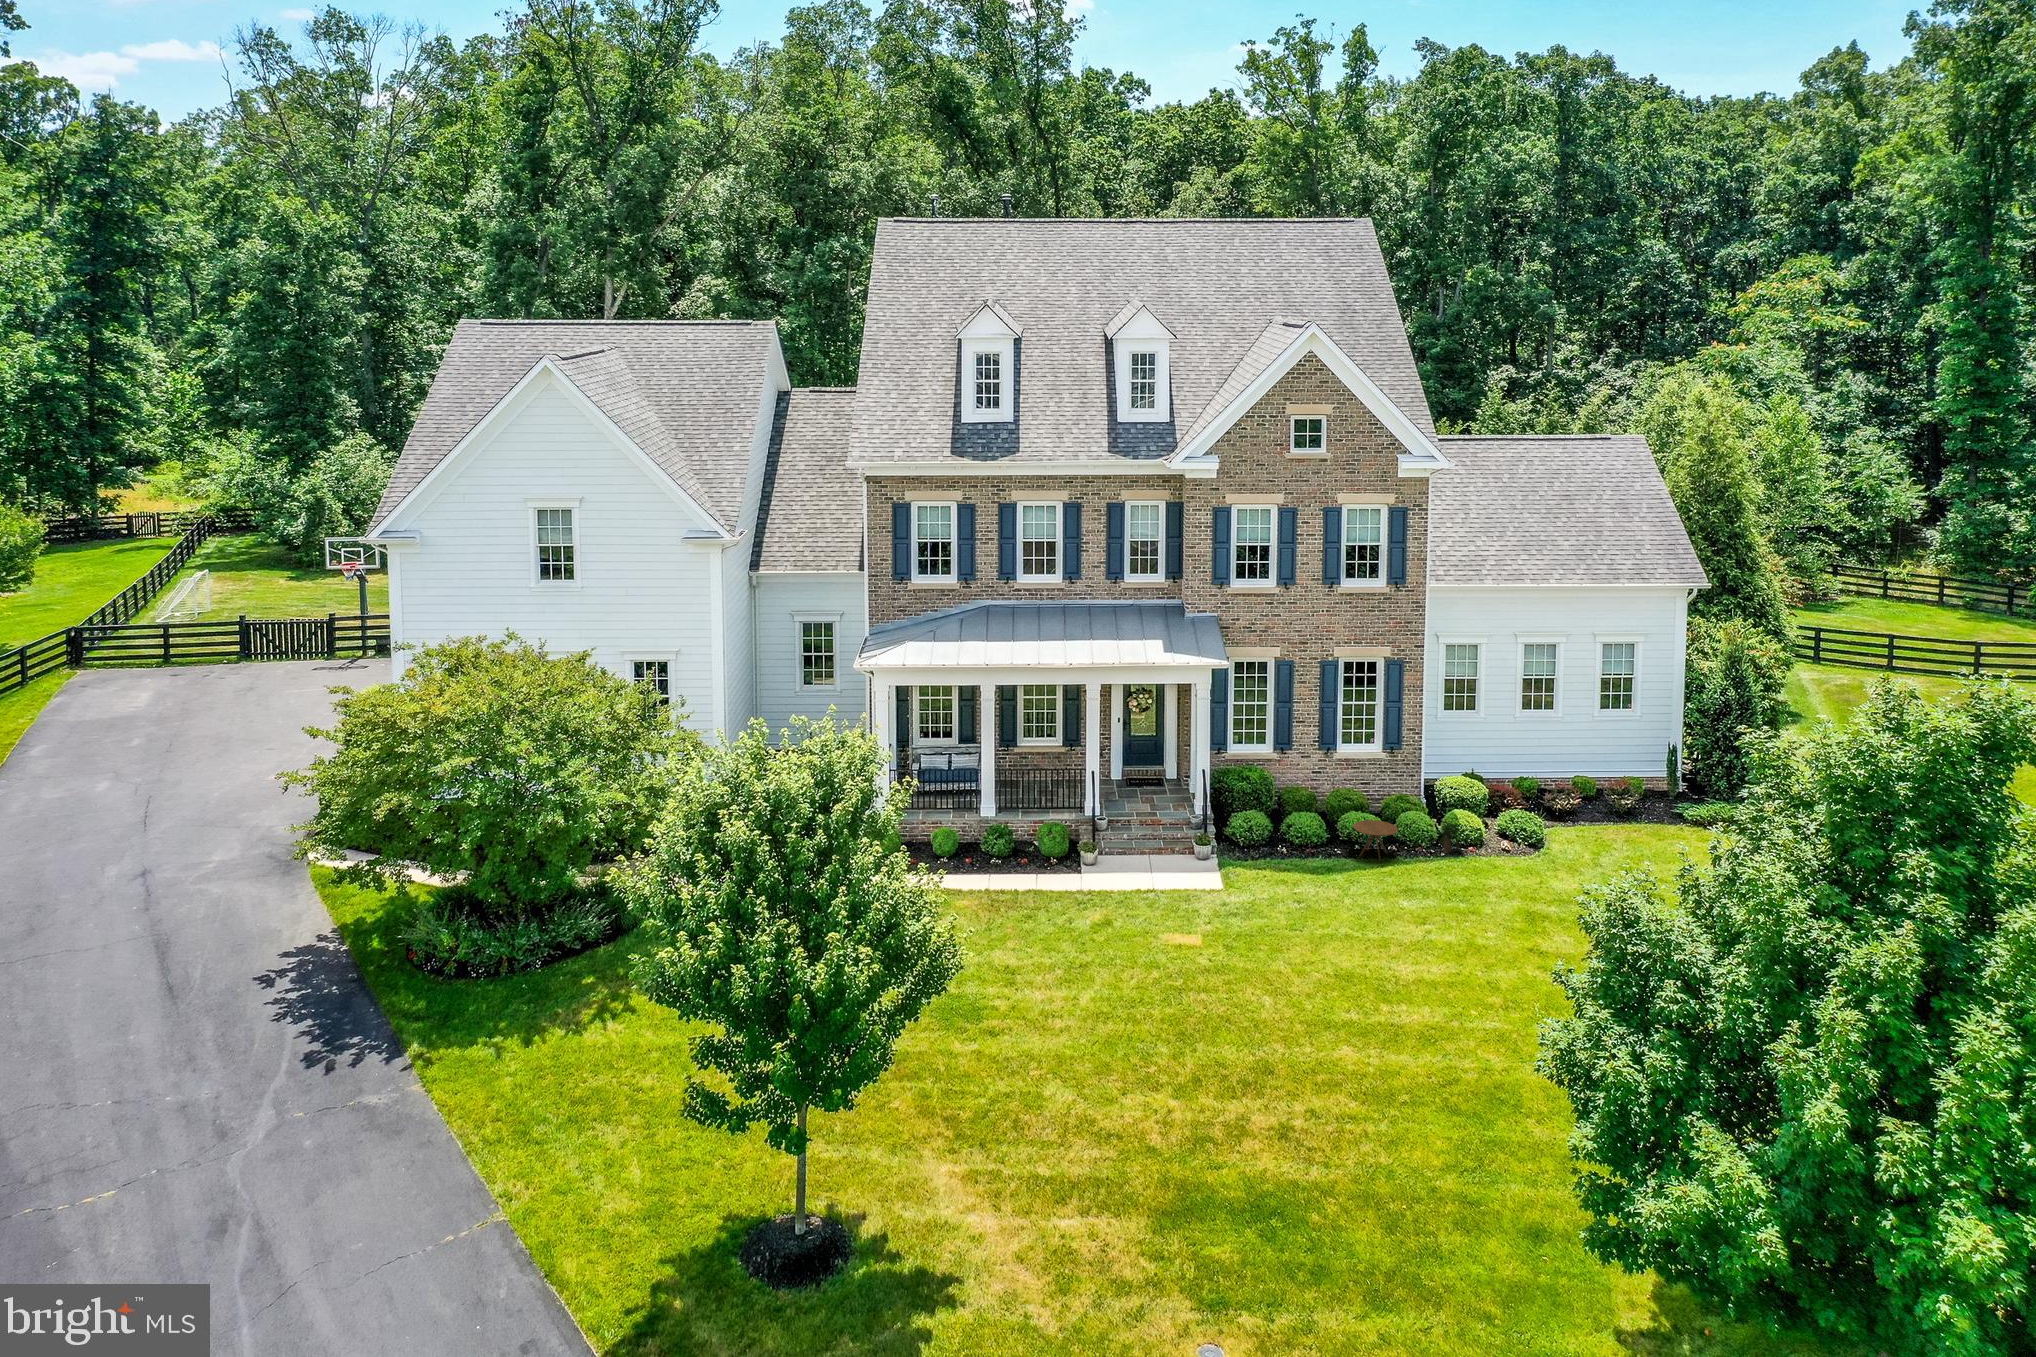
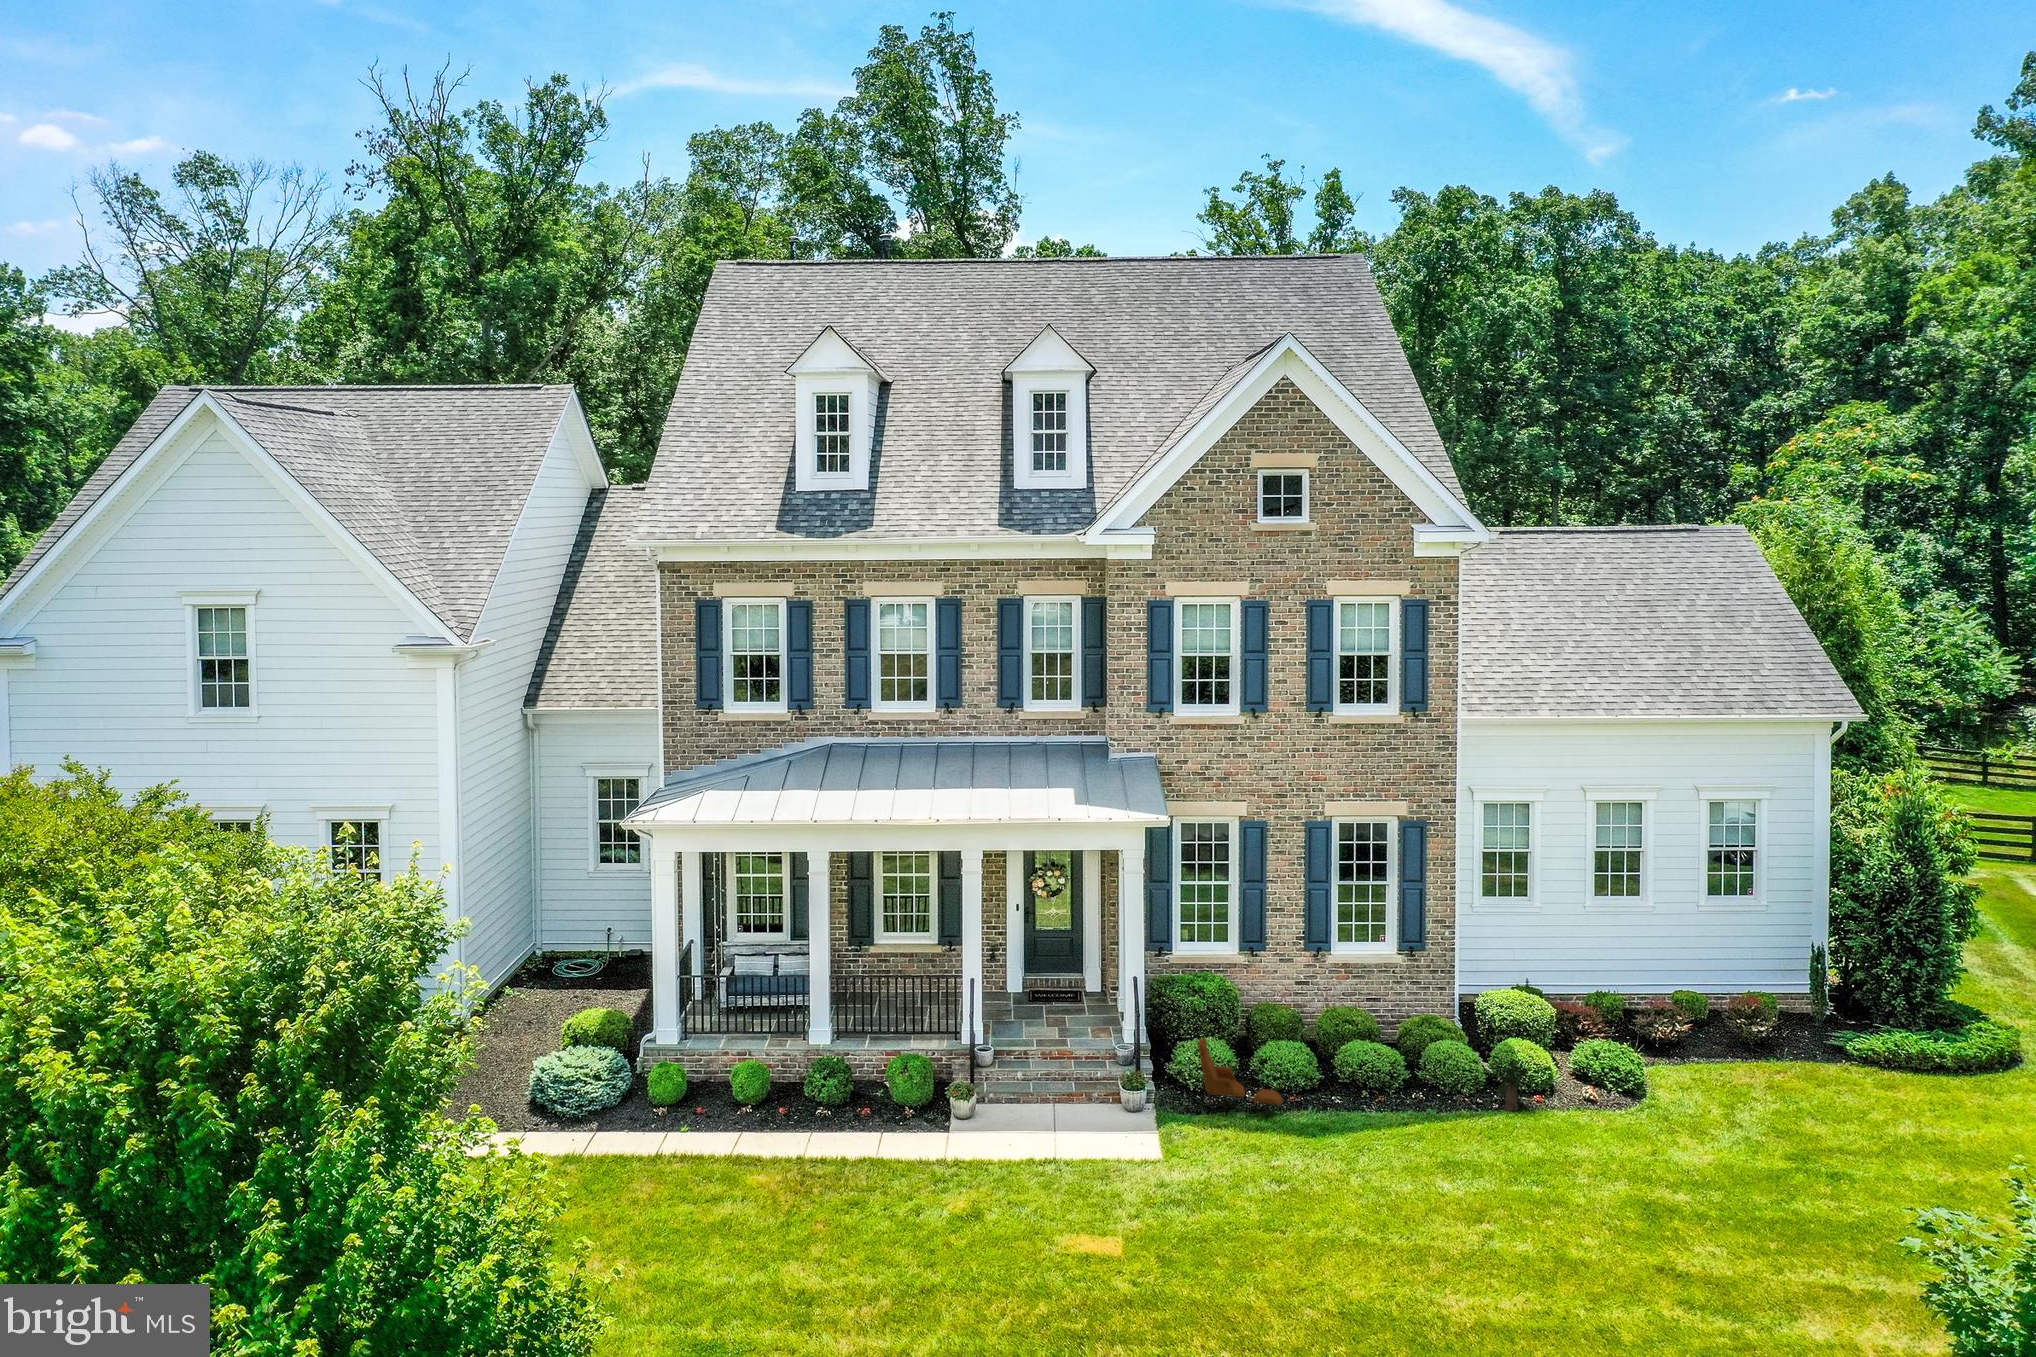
lounge chair: none [1247,809,1301,859] -> present [1198,1038,1283,1115]
round table: present [1353,820,1398,860] -> none [1363,1057,1433,1123]

